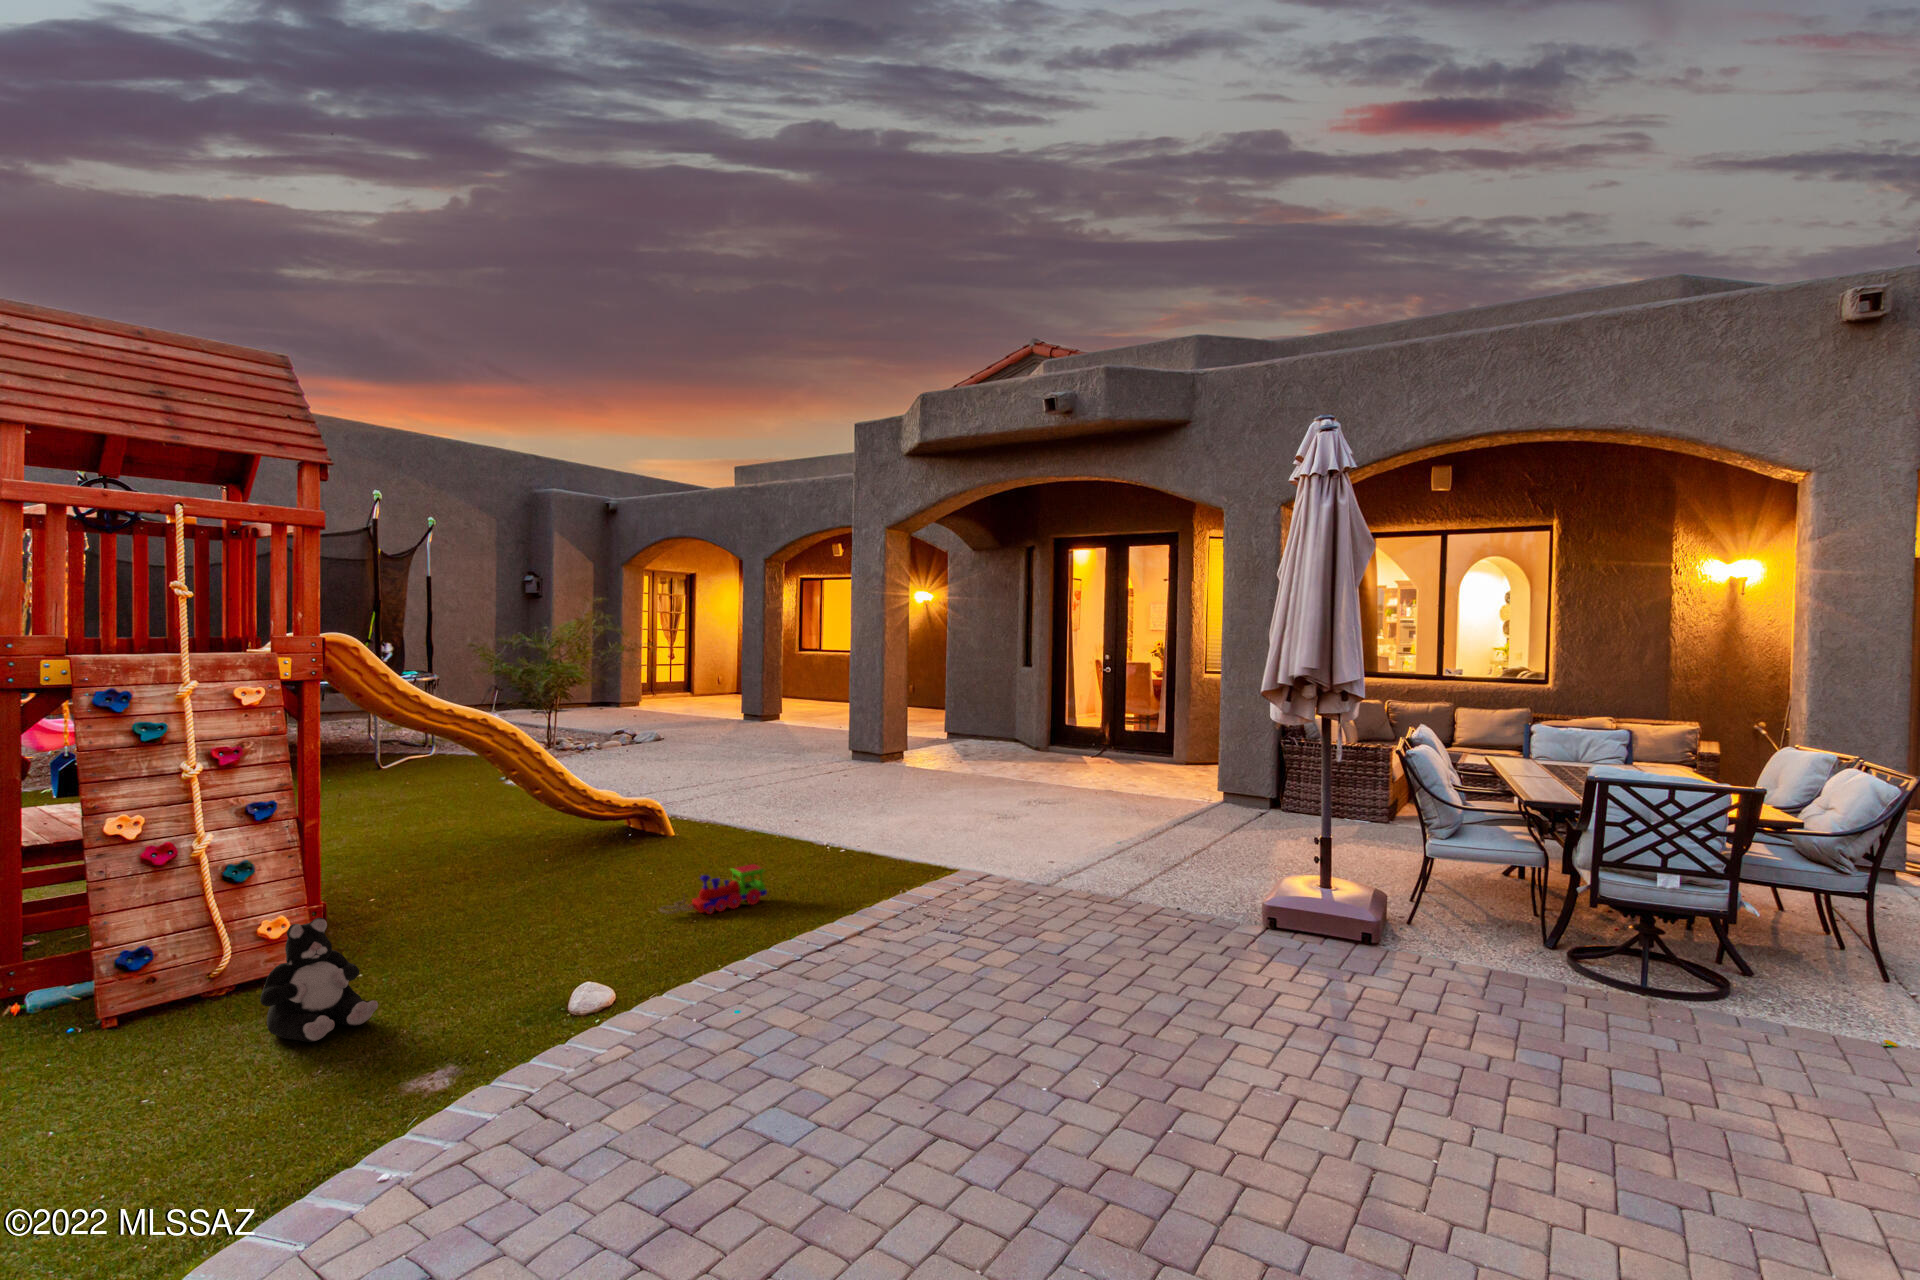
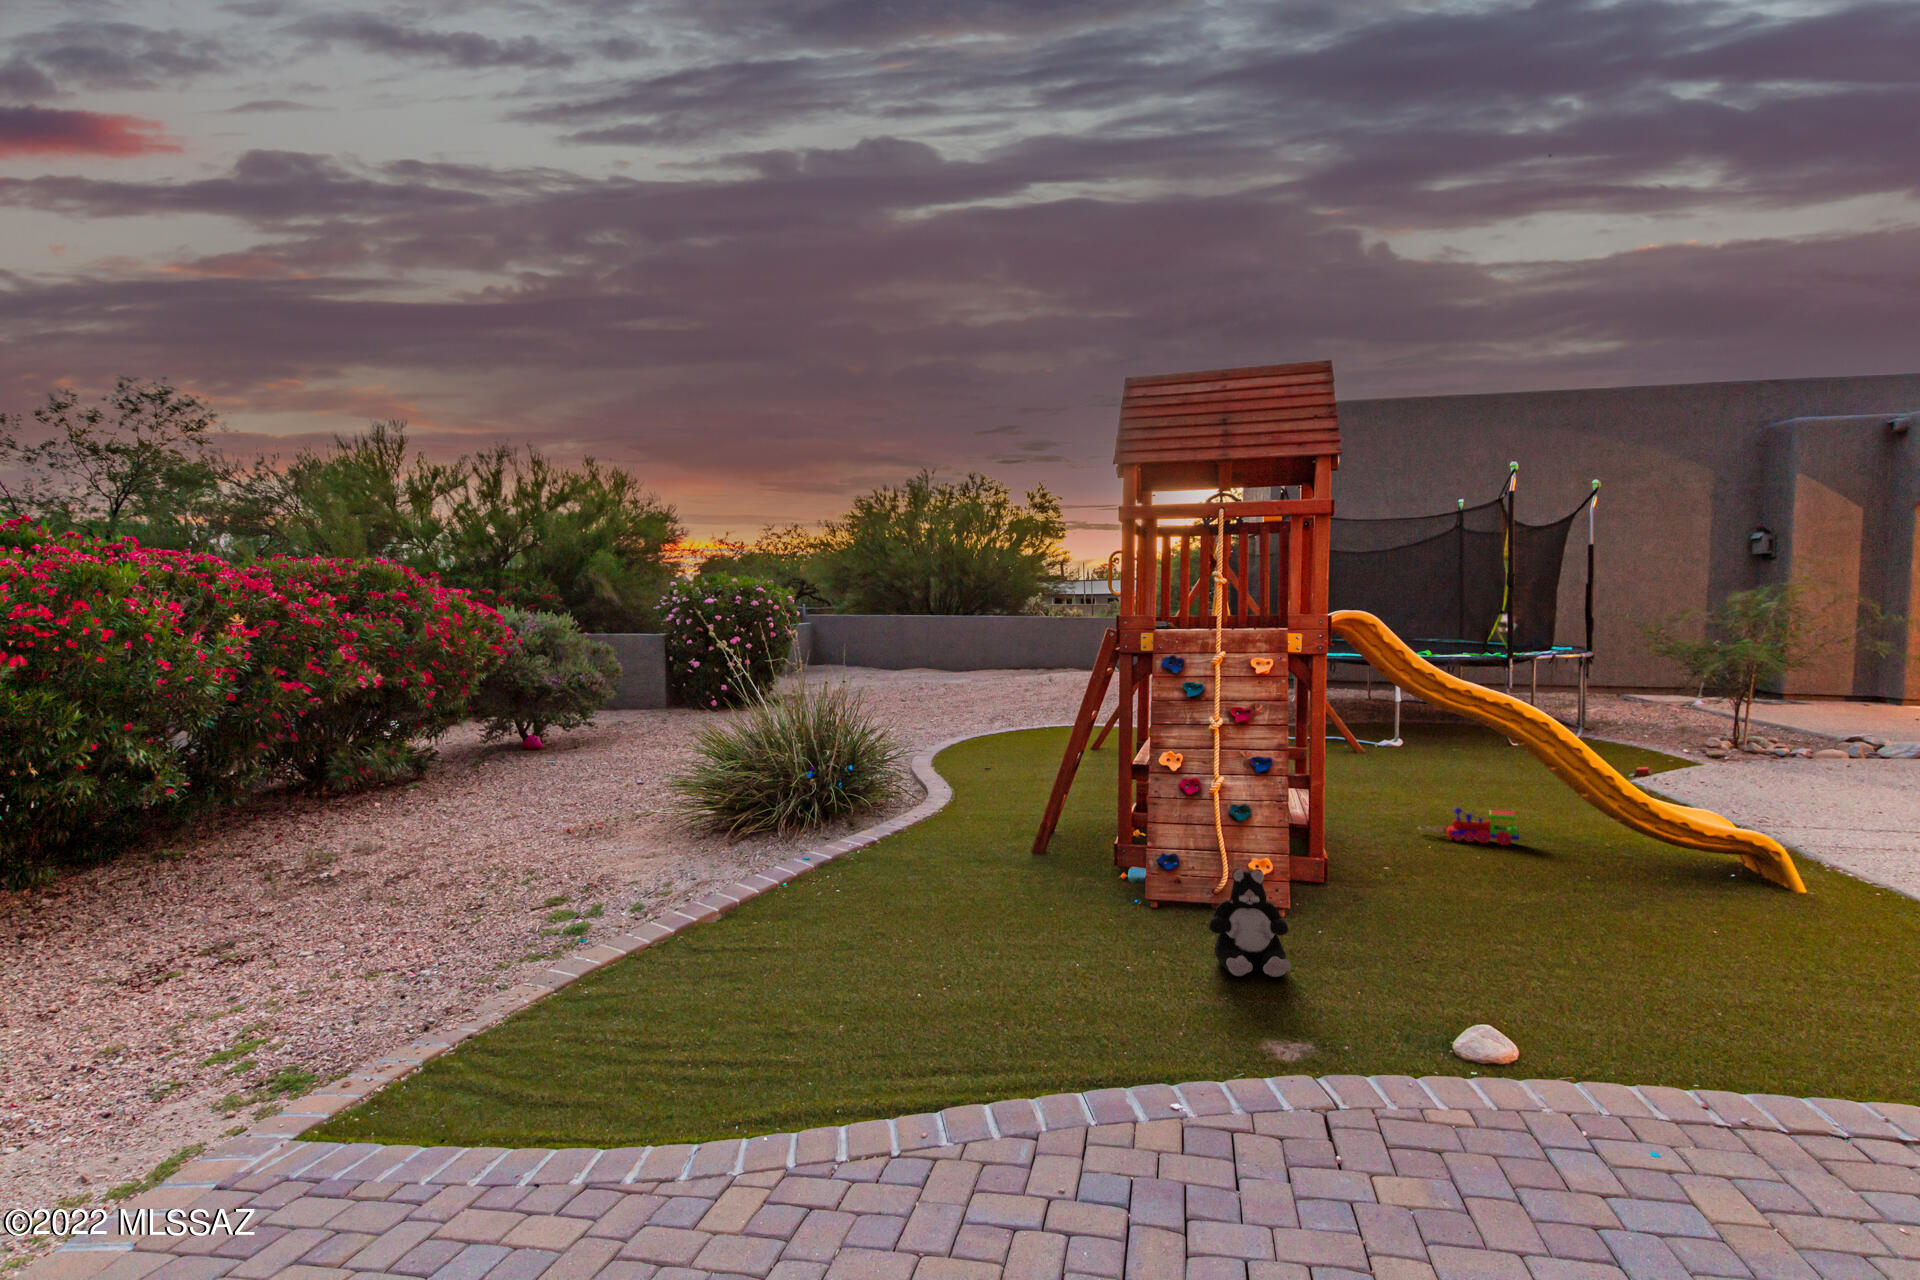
toy train: present [659,864,767,914] -> present [1418,808,1519,845]

